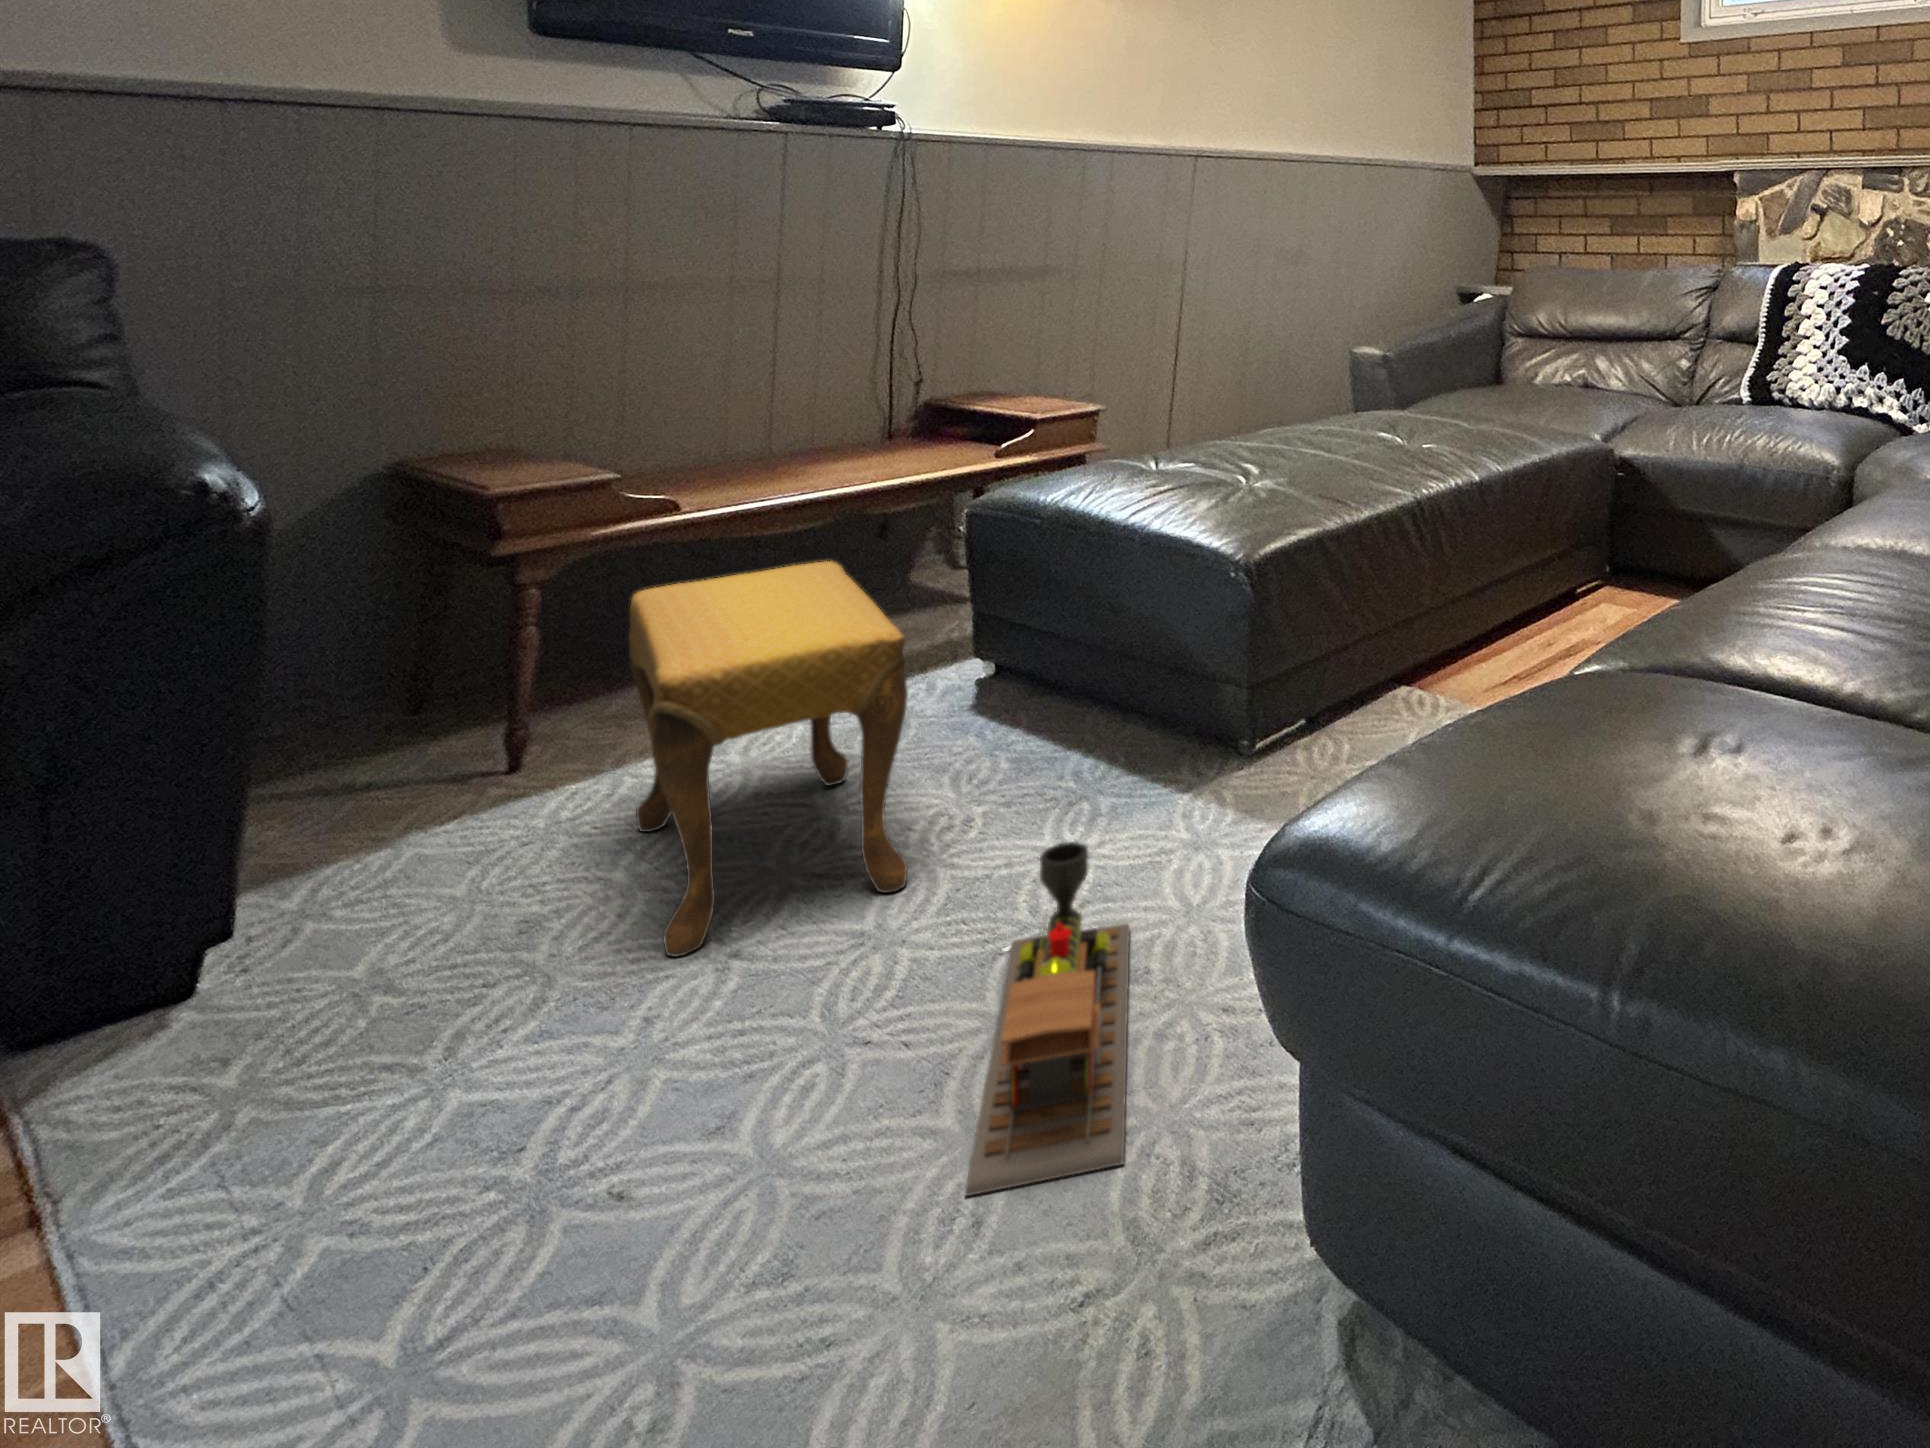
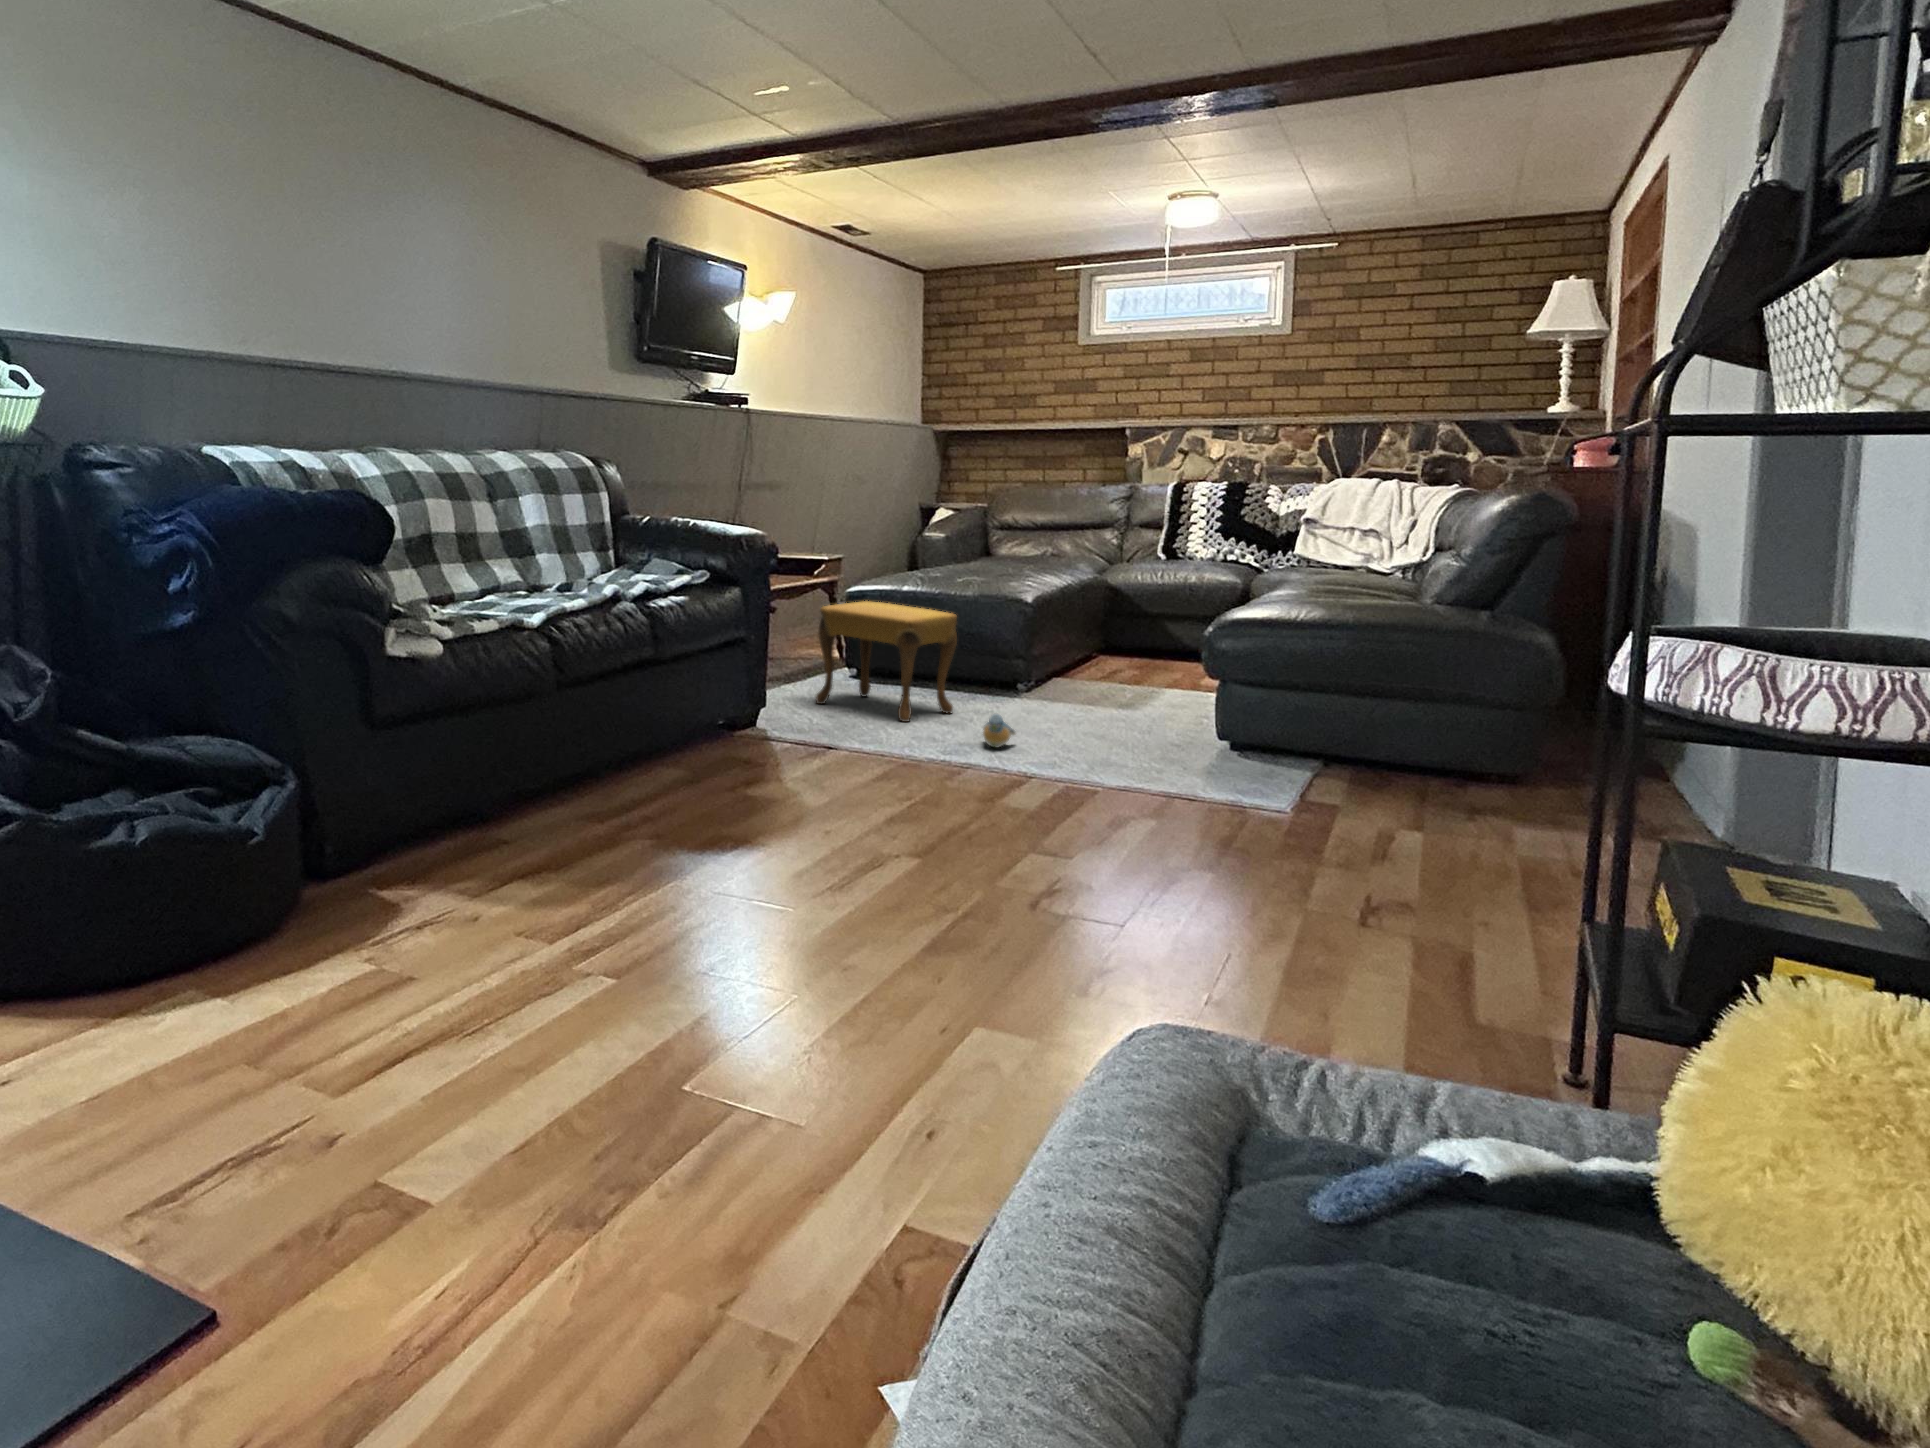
toy train: present [965,842,1130,1197] -> none [1019,675,1131,747]
plush toy: none [542,1091,739,1220] -> present [983,714,1016,747]

